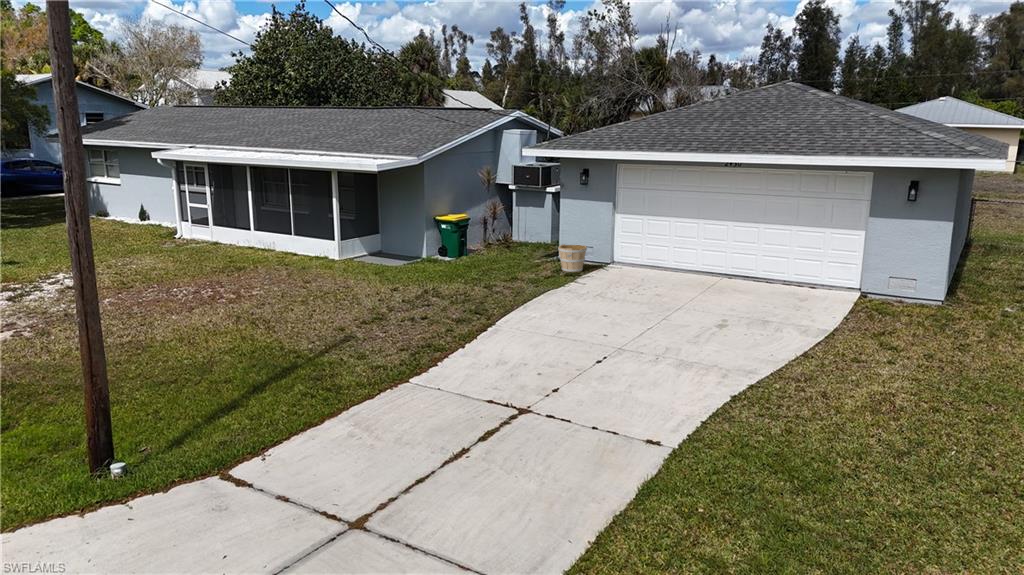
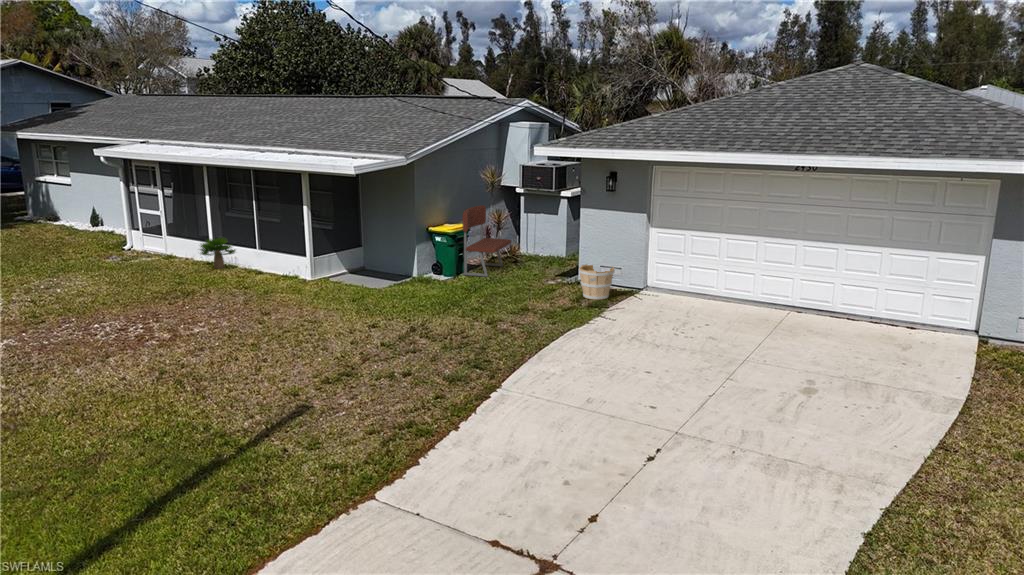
bench: none [464,199,504,257] -> present [462,205,511,277]
potted plant: none [242,225,276,251] -> present [200,238,235,268]

